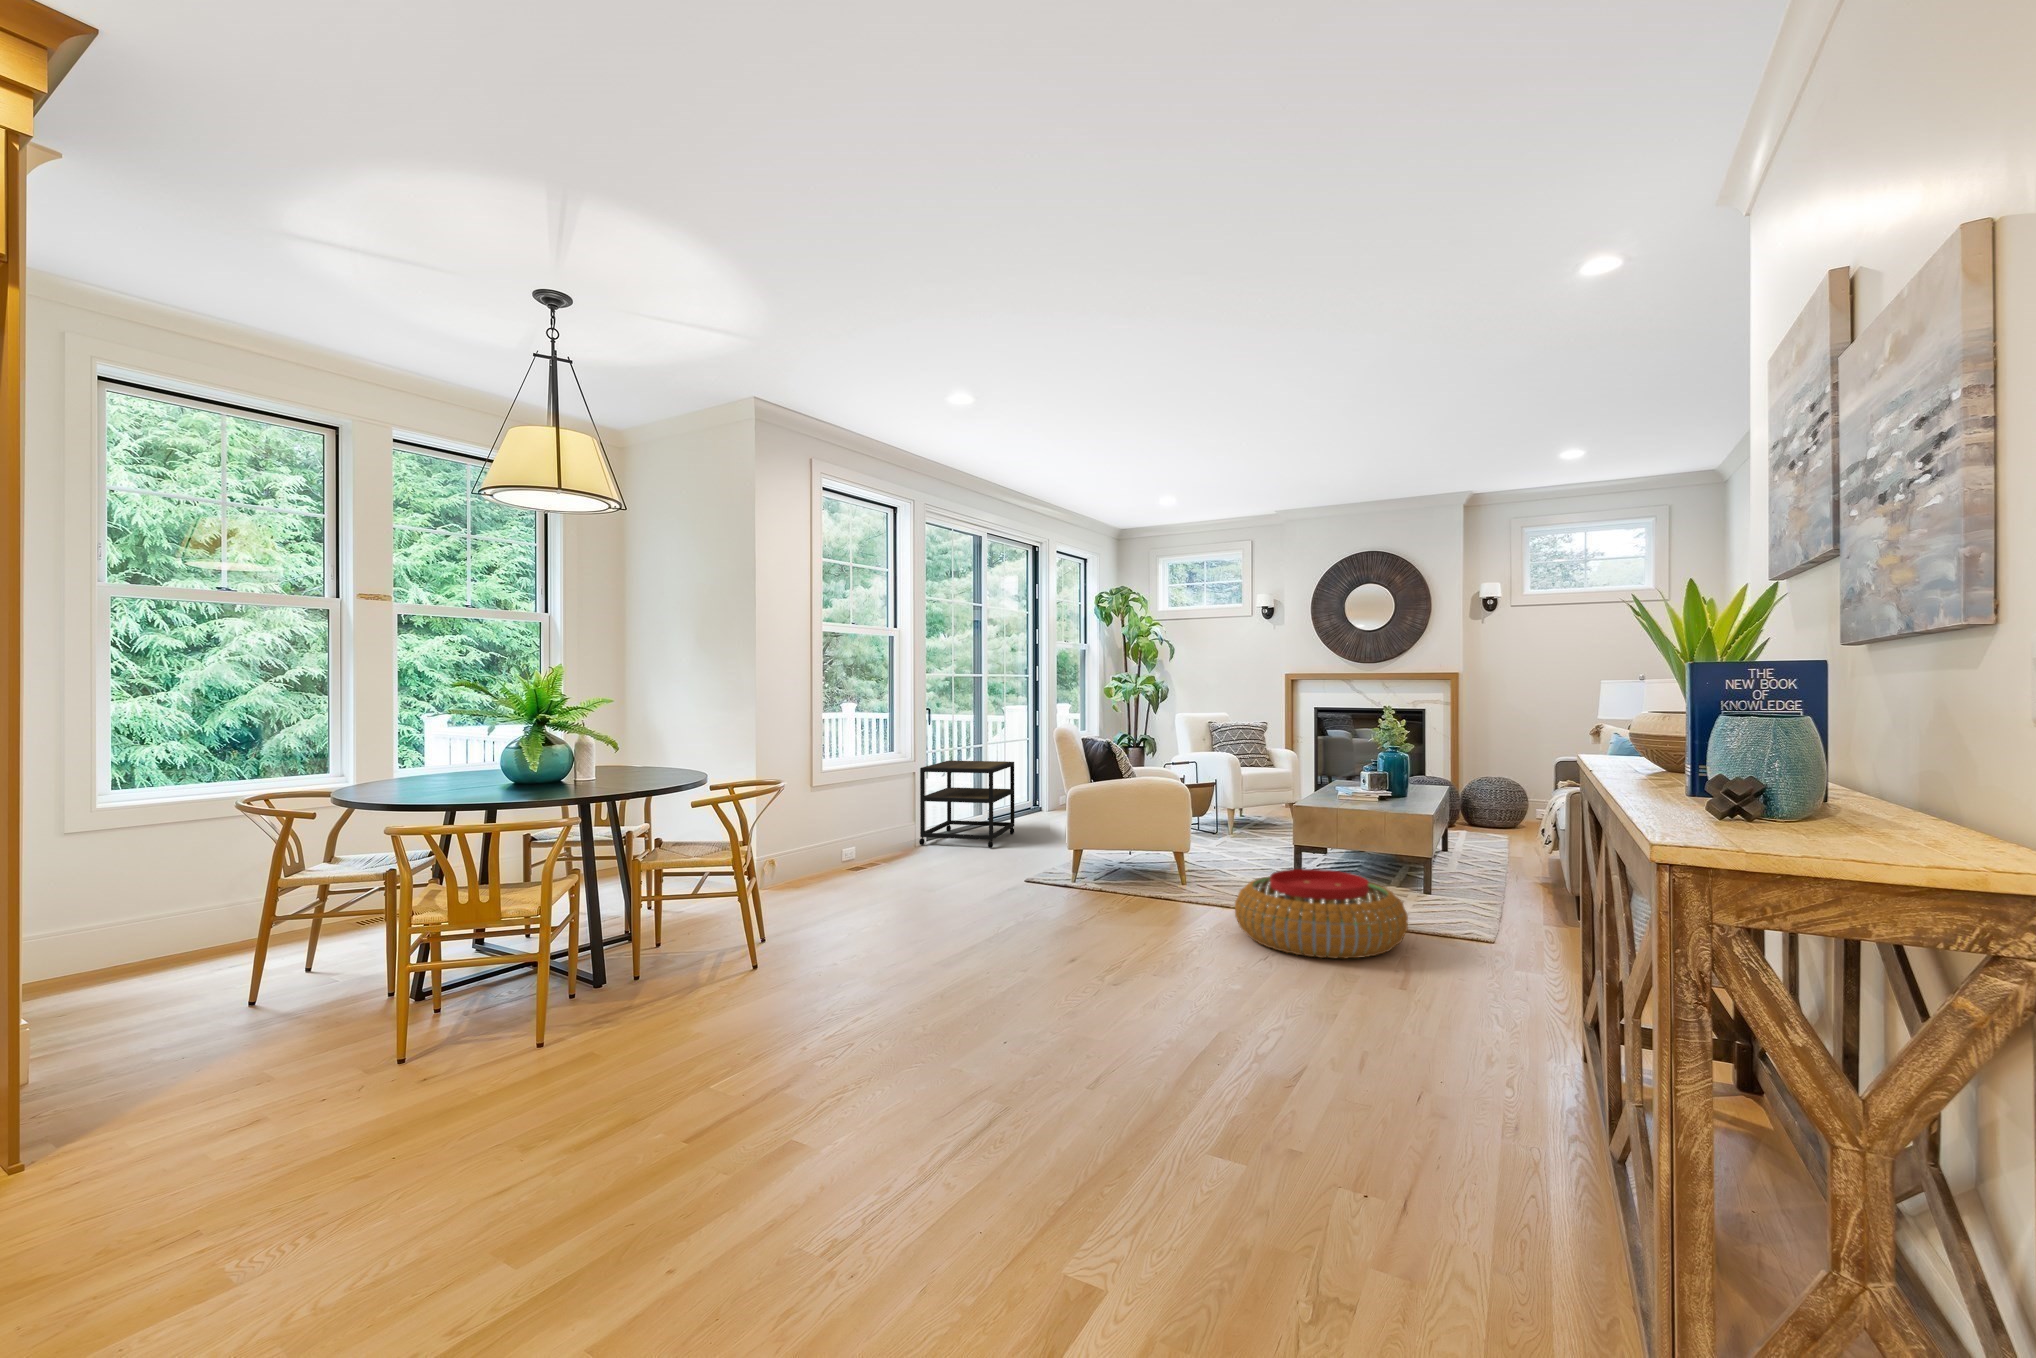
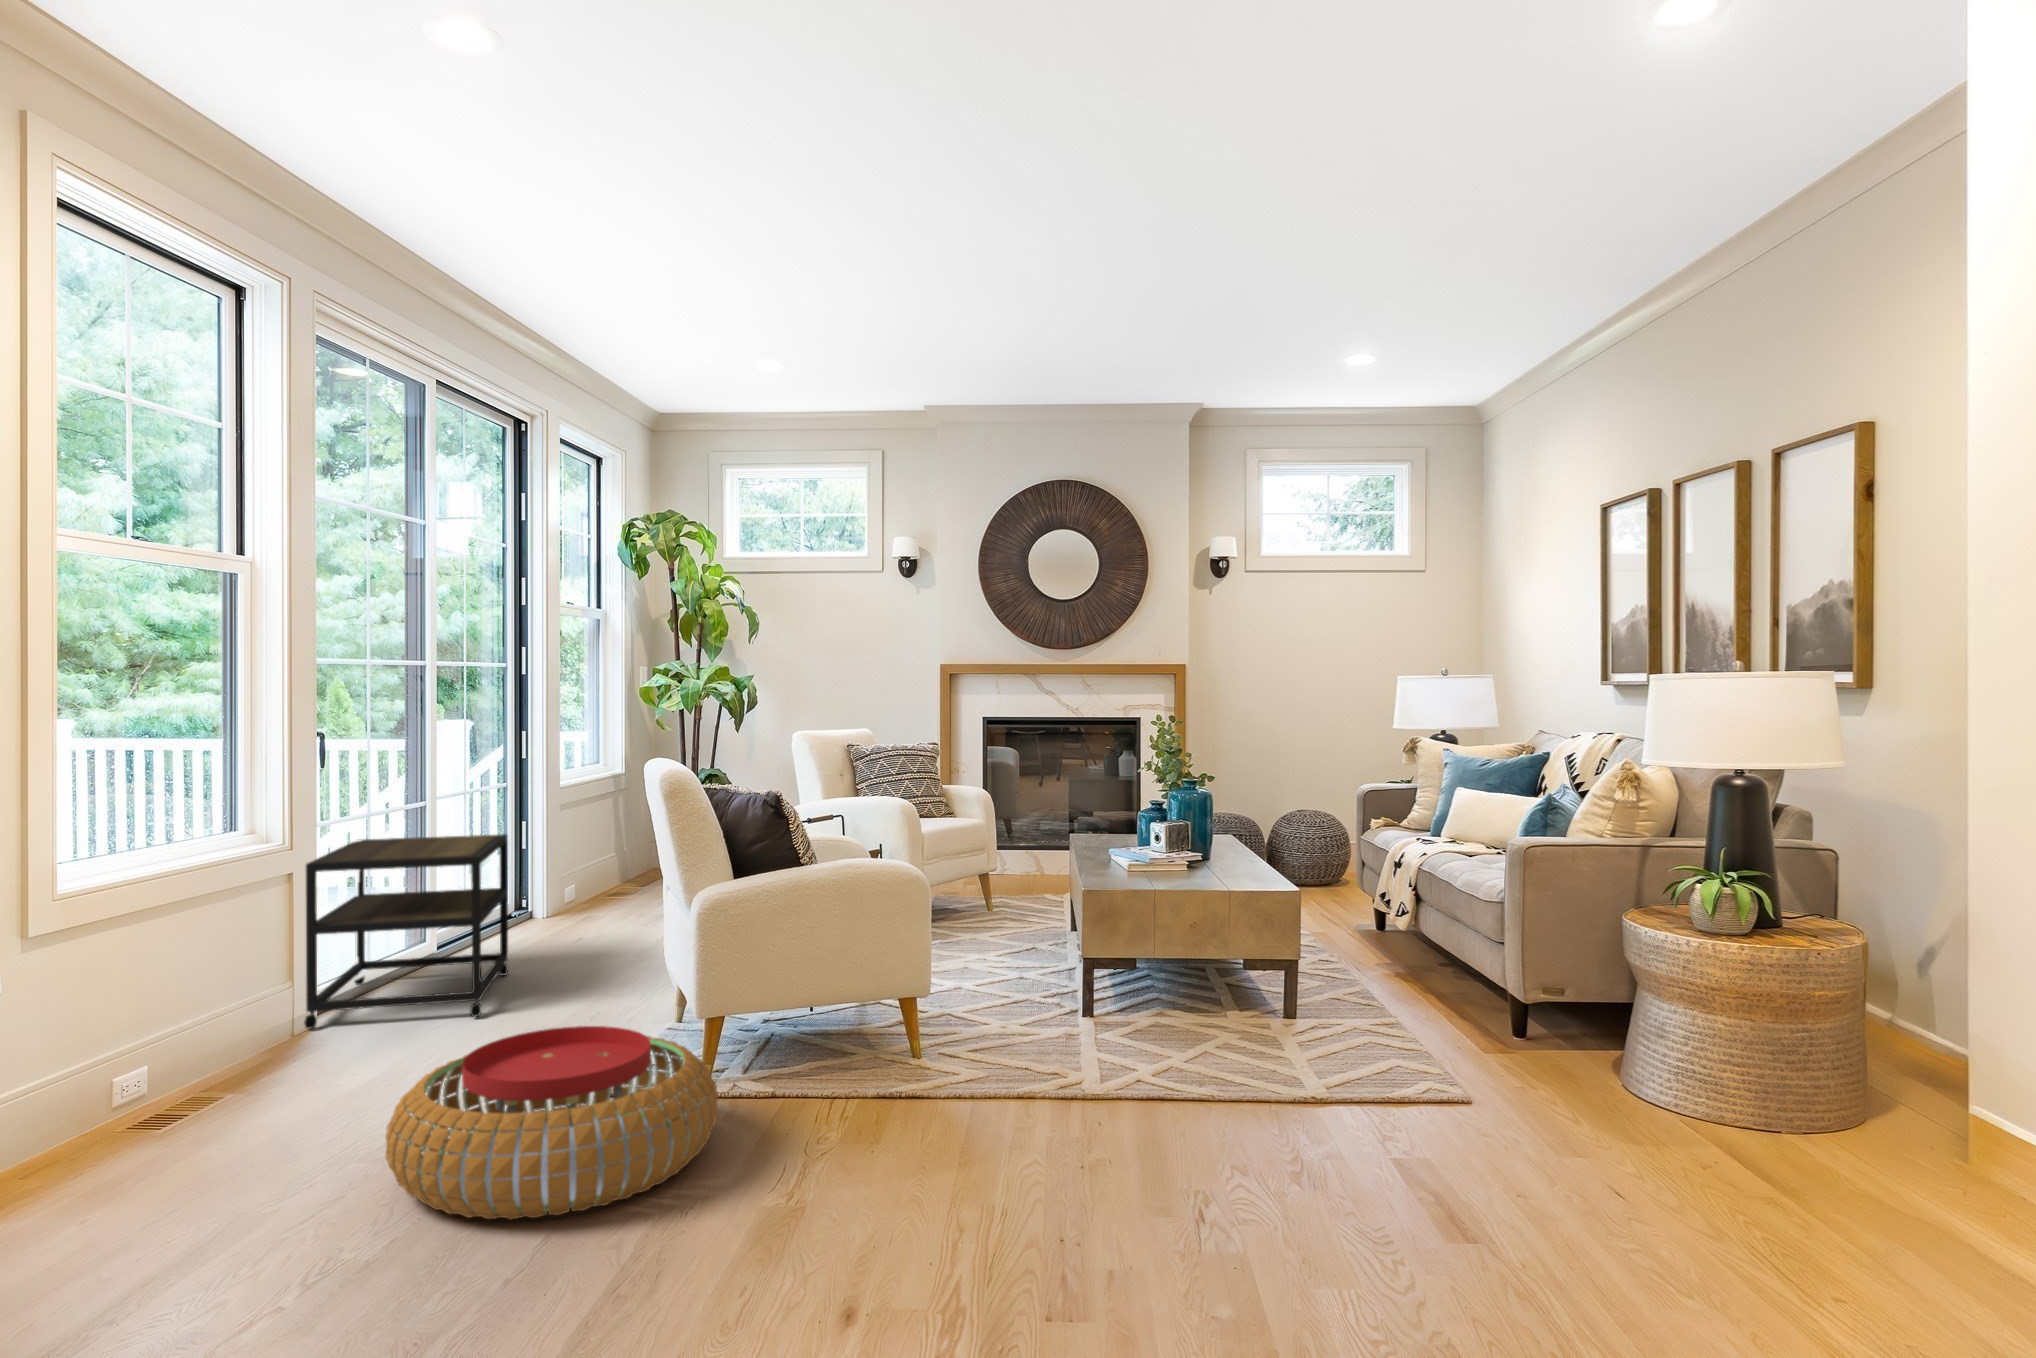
pouf: present [1235,869,1408,958] -> present [385,1026,718,1219]

